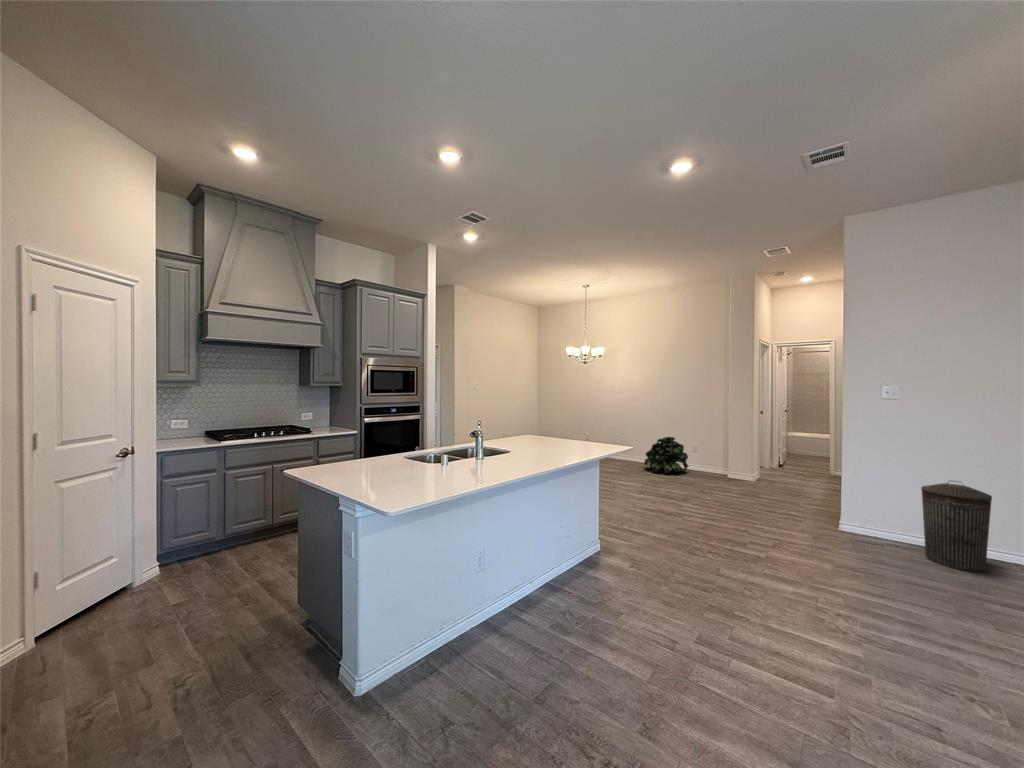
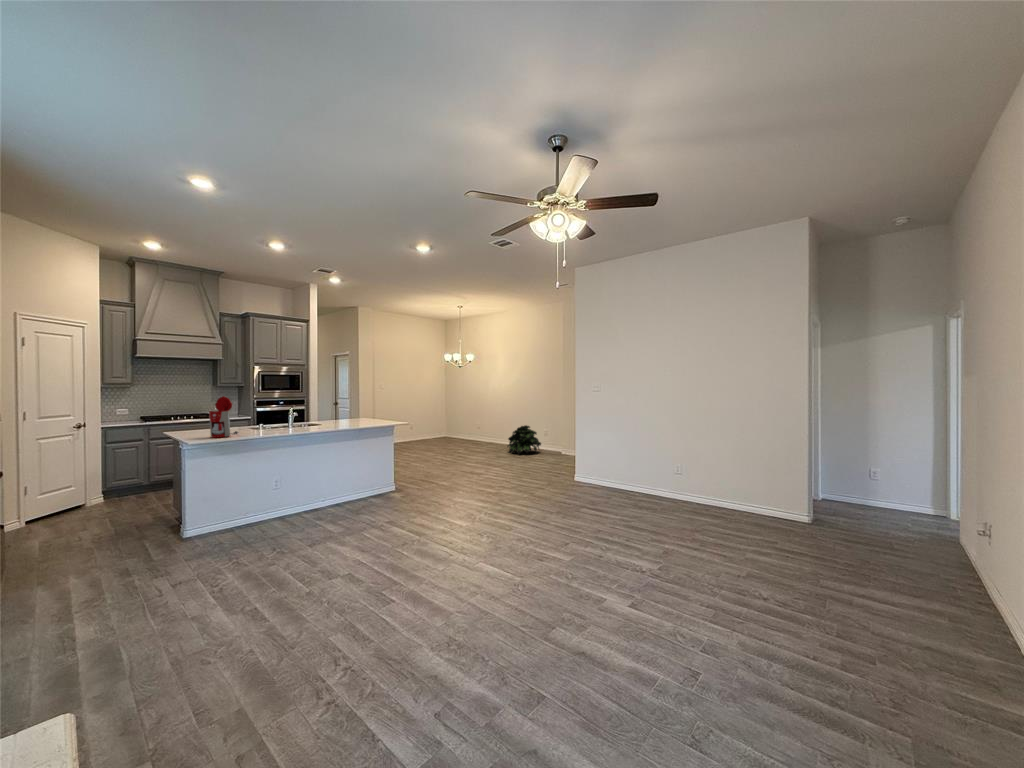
coffee maker: none [379,404,422,484] -> present [209,396,238,438]
trash can: present [921,481,992,572] -> none [599,447,631,503]

